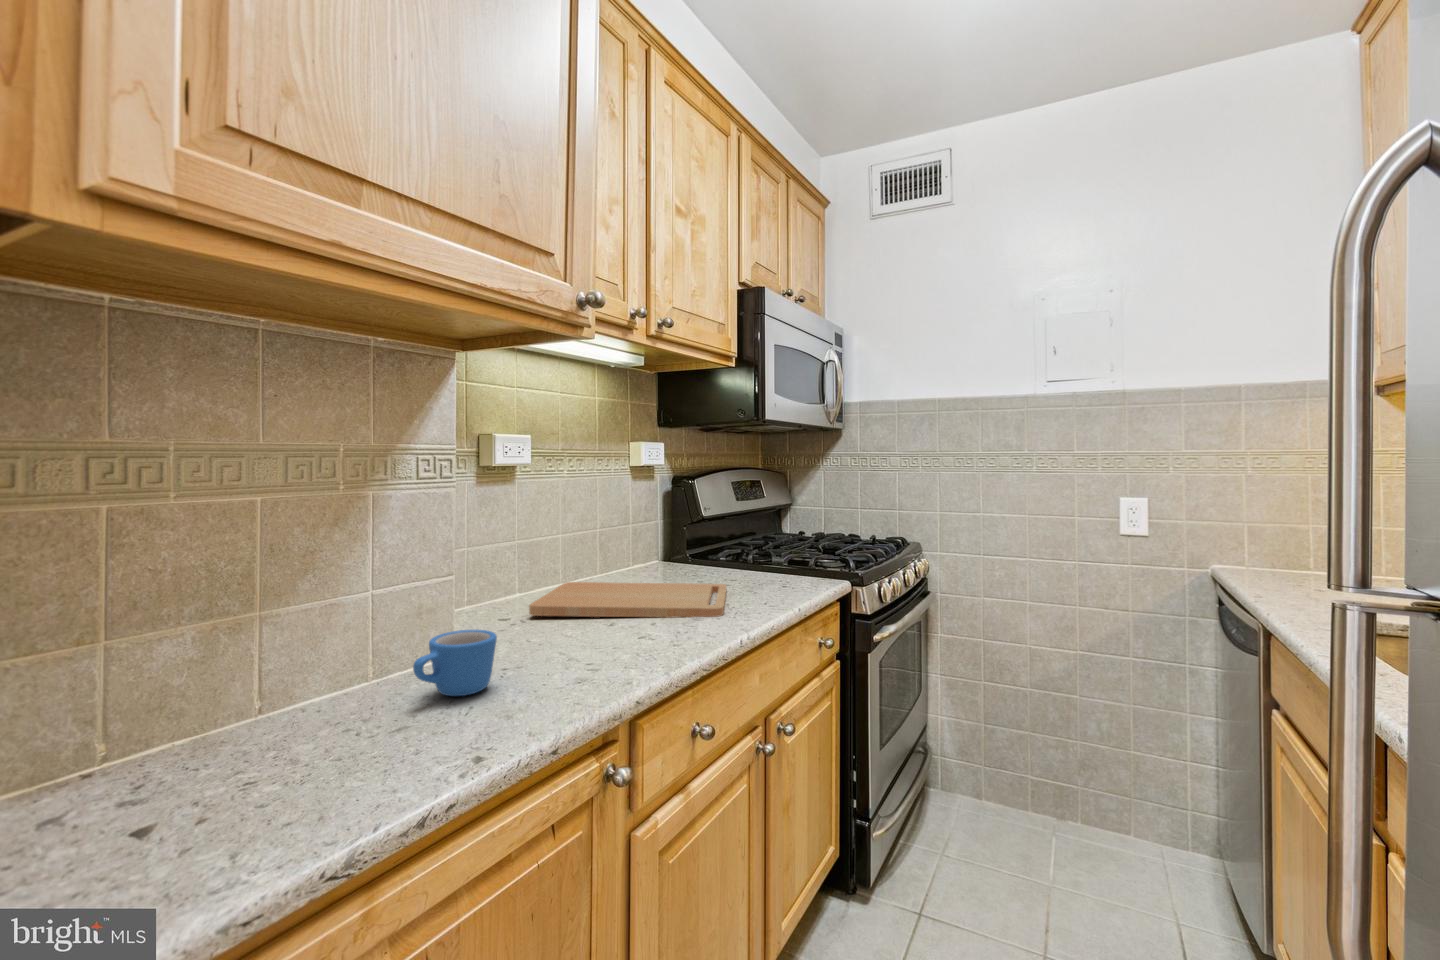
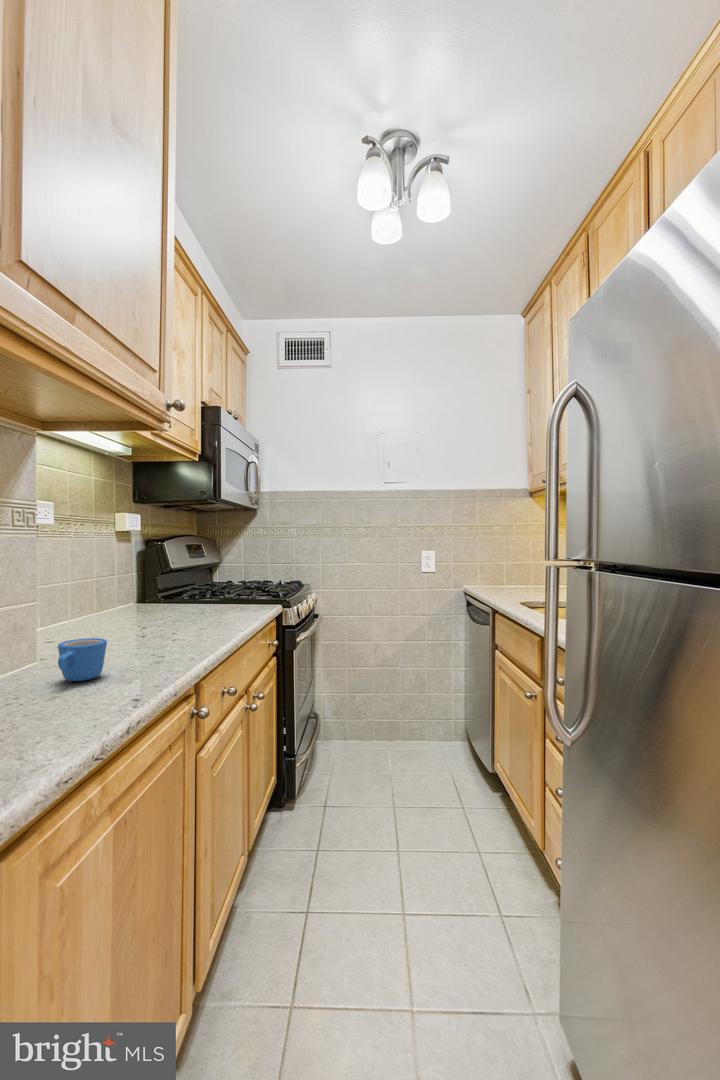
cutting board: present [529,582,726,618] -> none [70,612,219,640]

